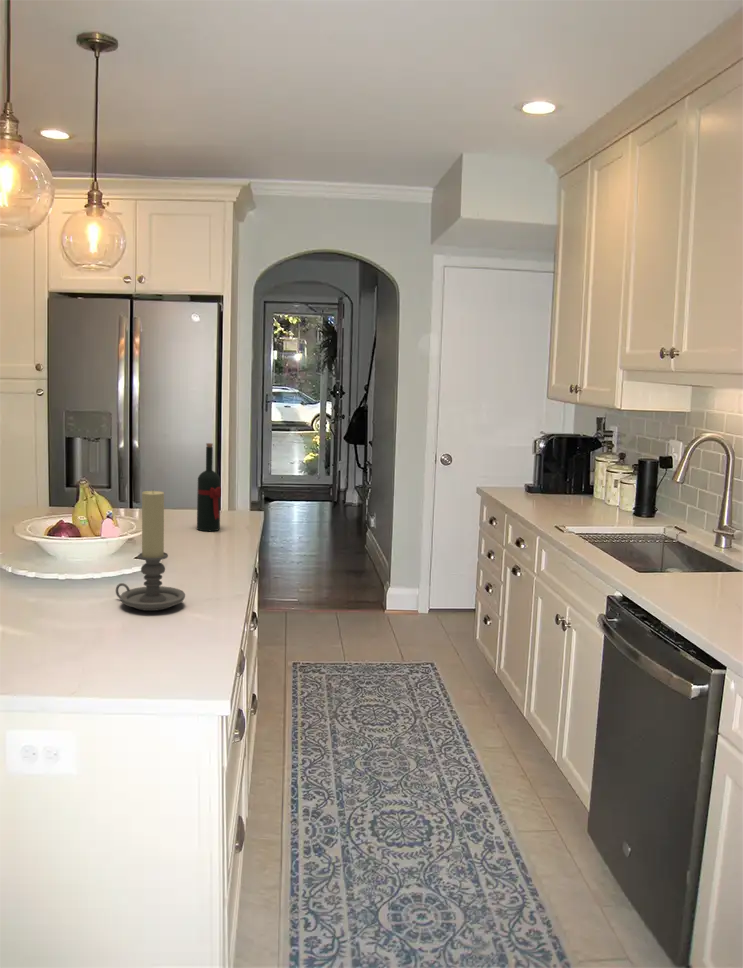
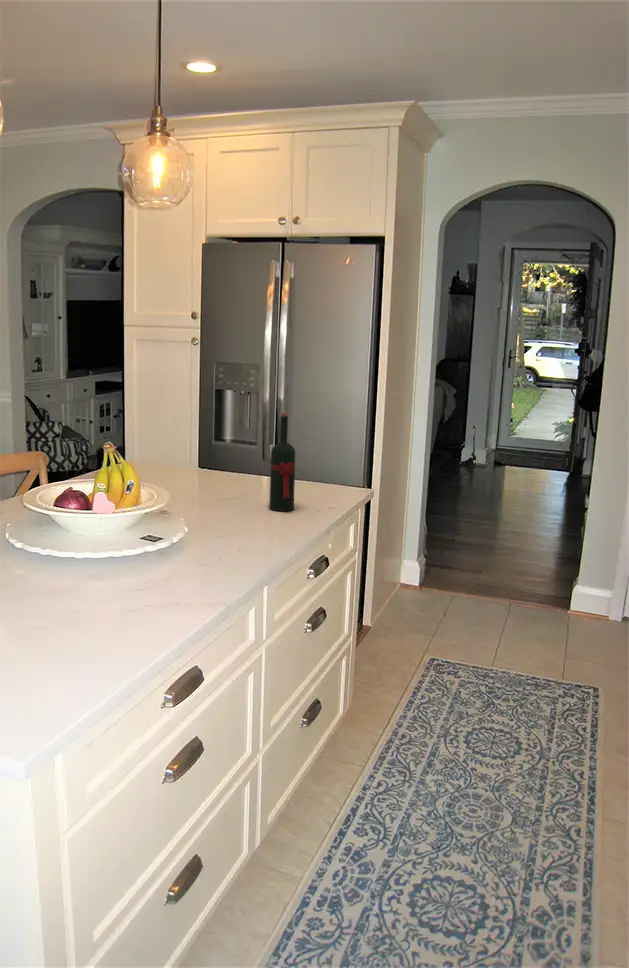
candle holder: present [116,490,185,611] -> none [59,469,134,609]

